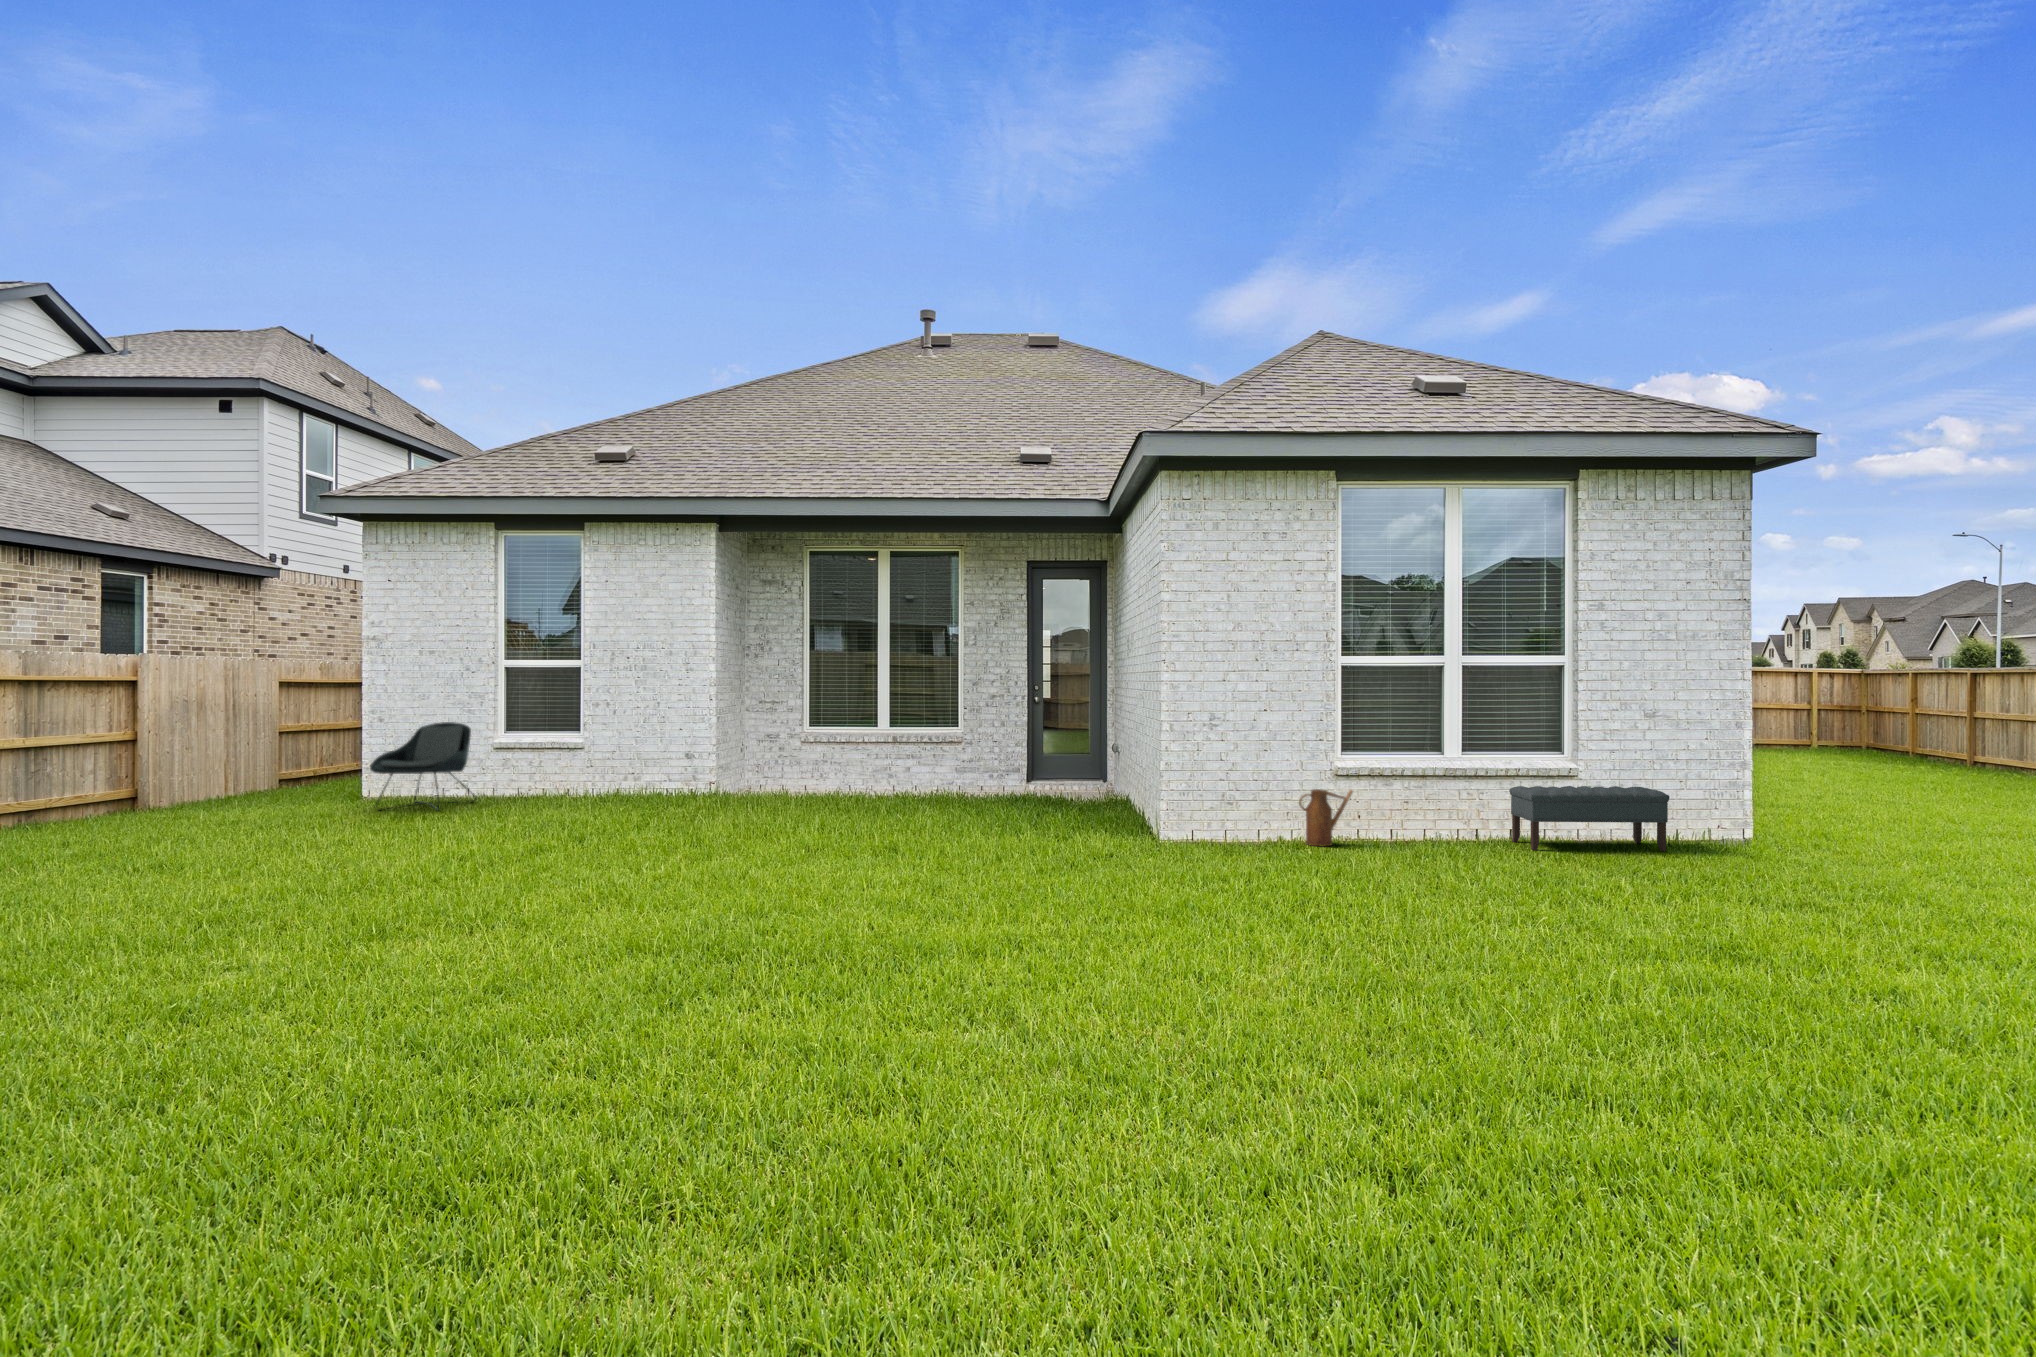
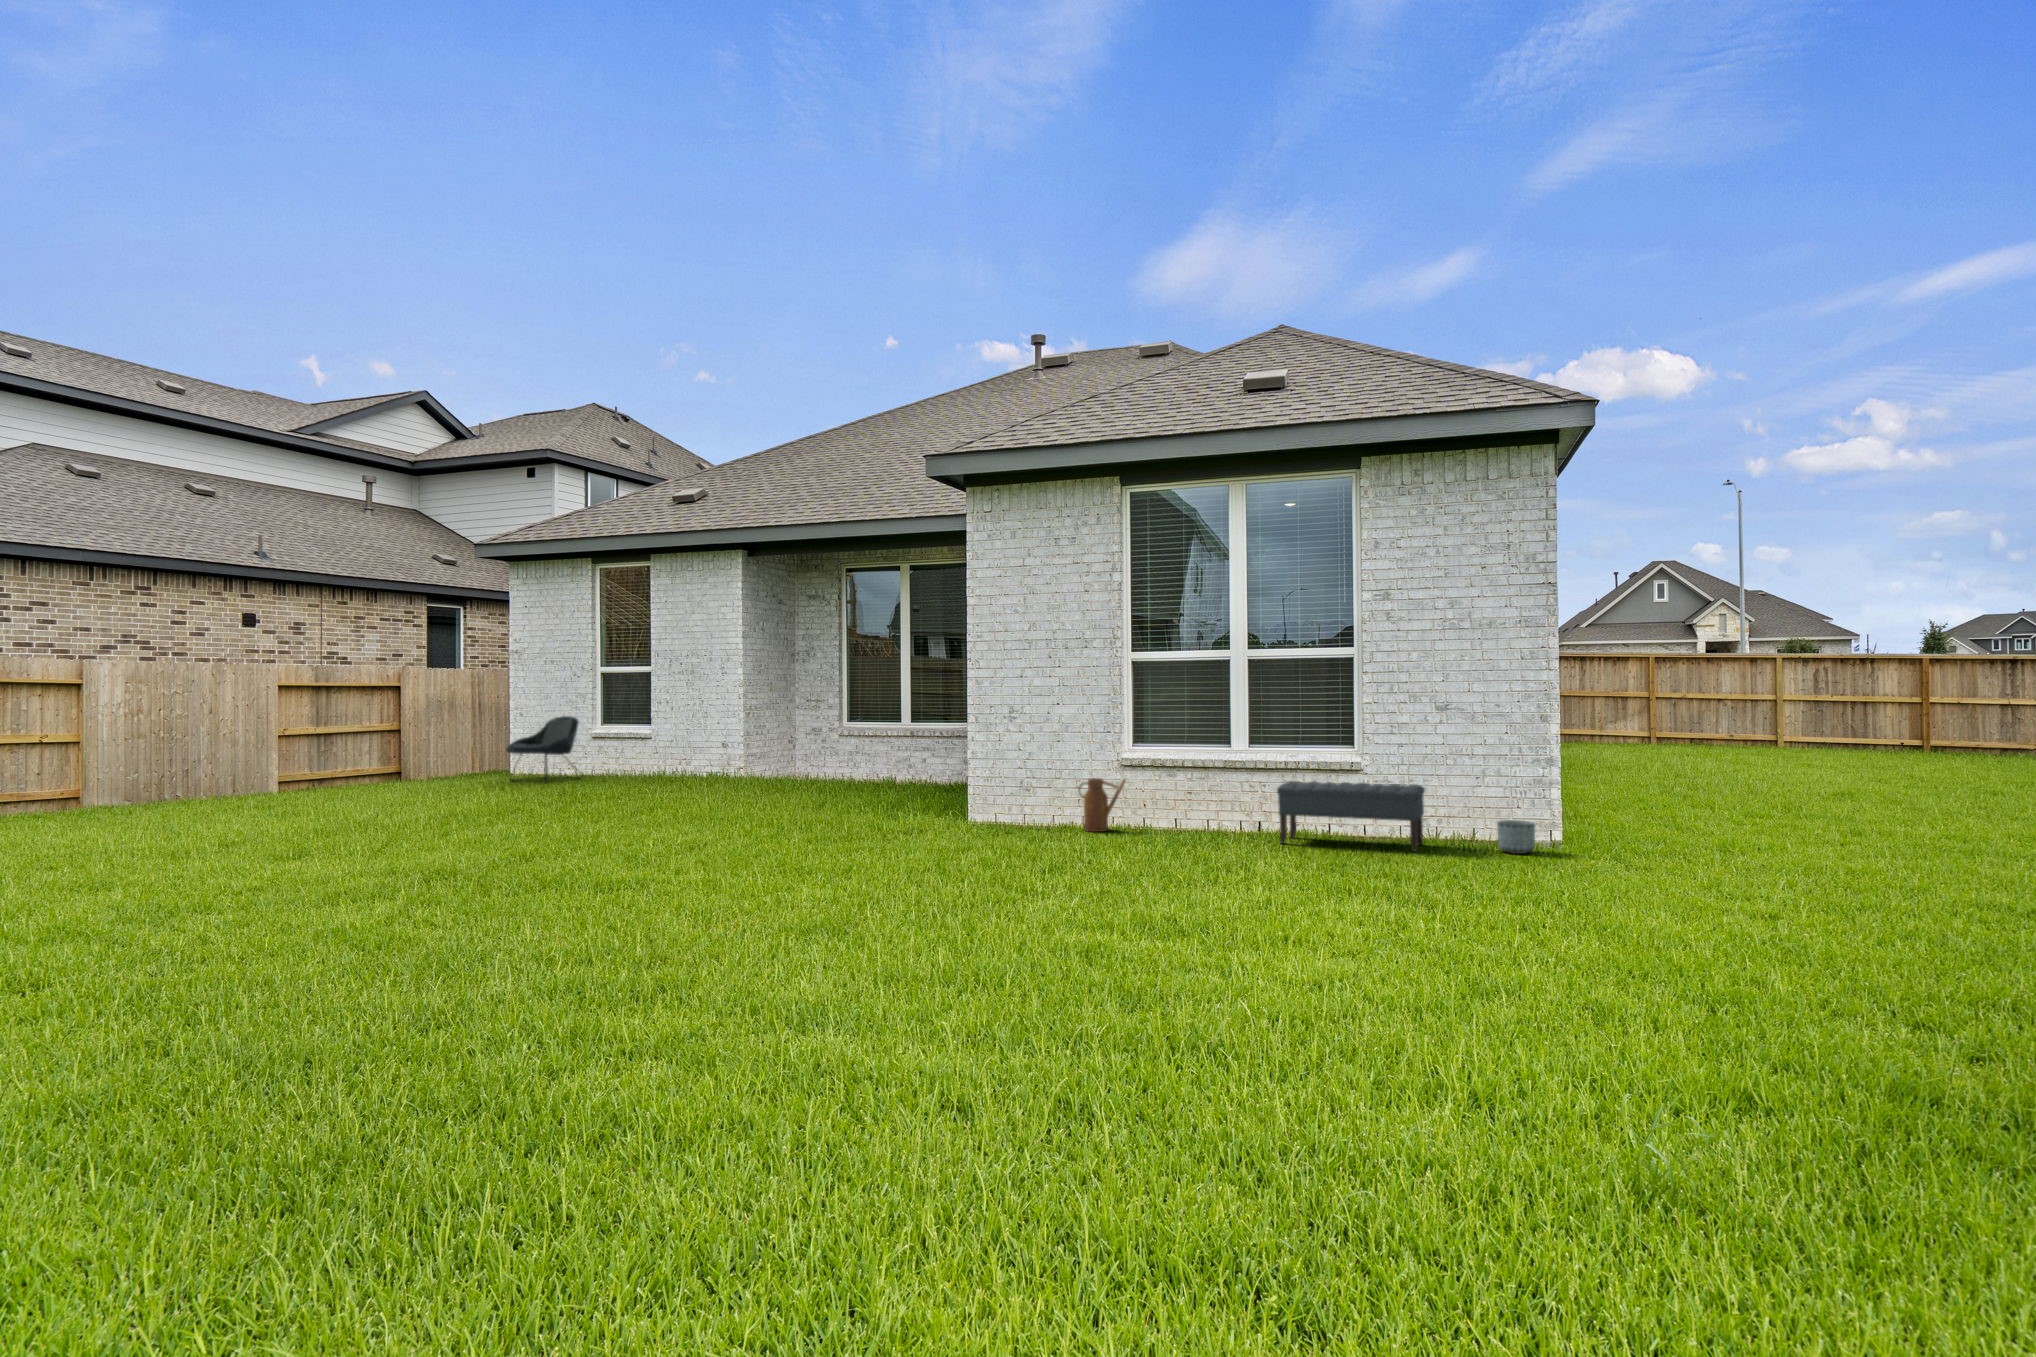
planter: none [1711,816,1751,848] -> present [1497,820,1535,854]

